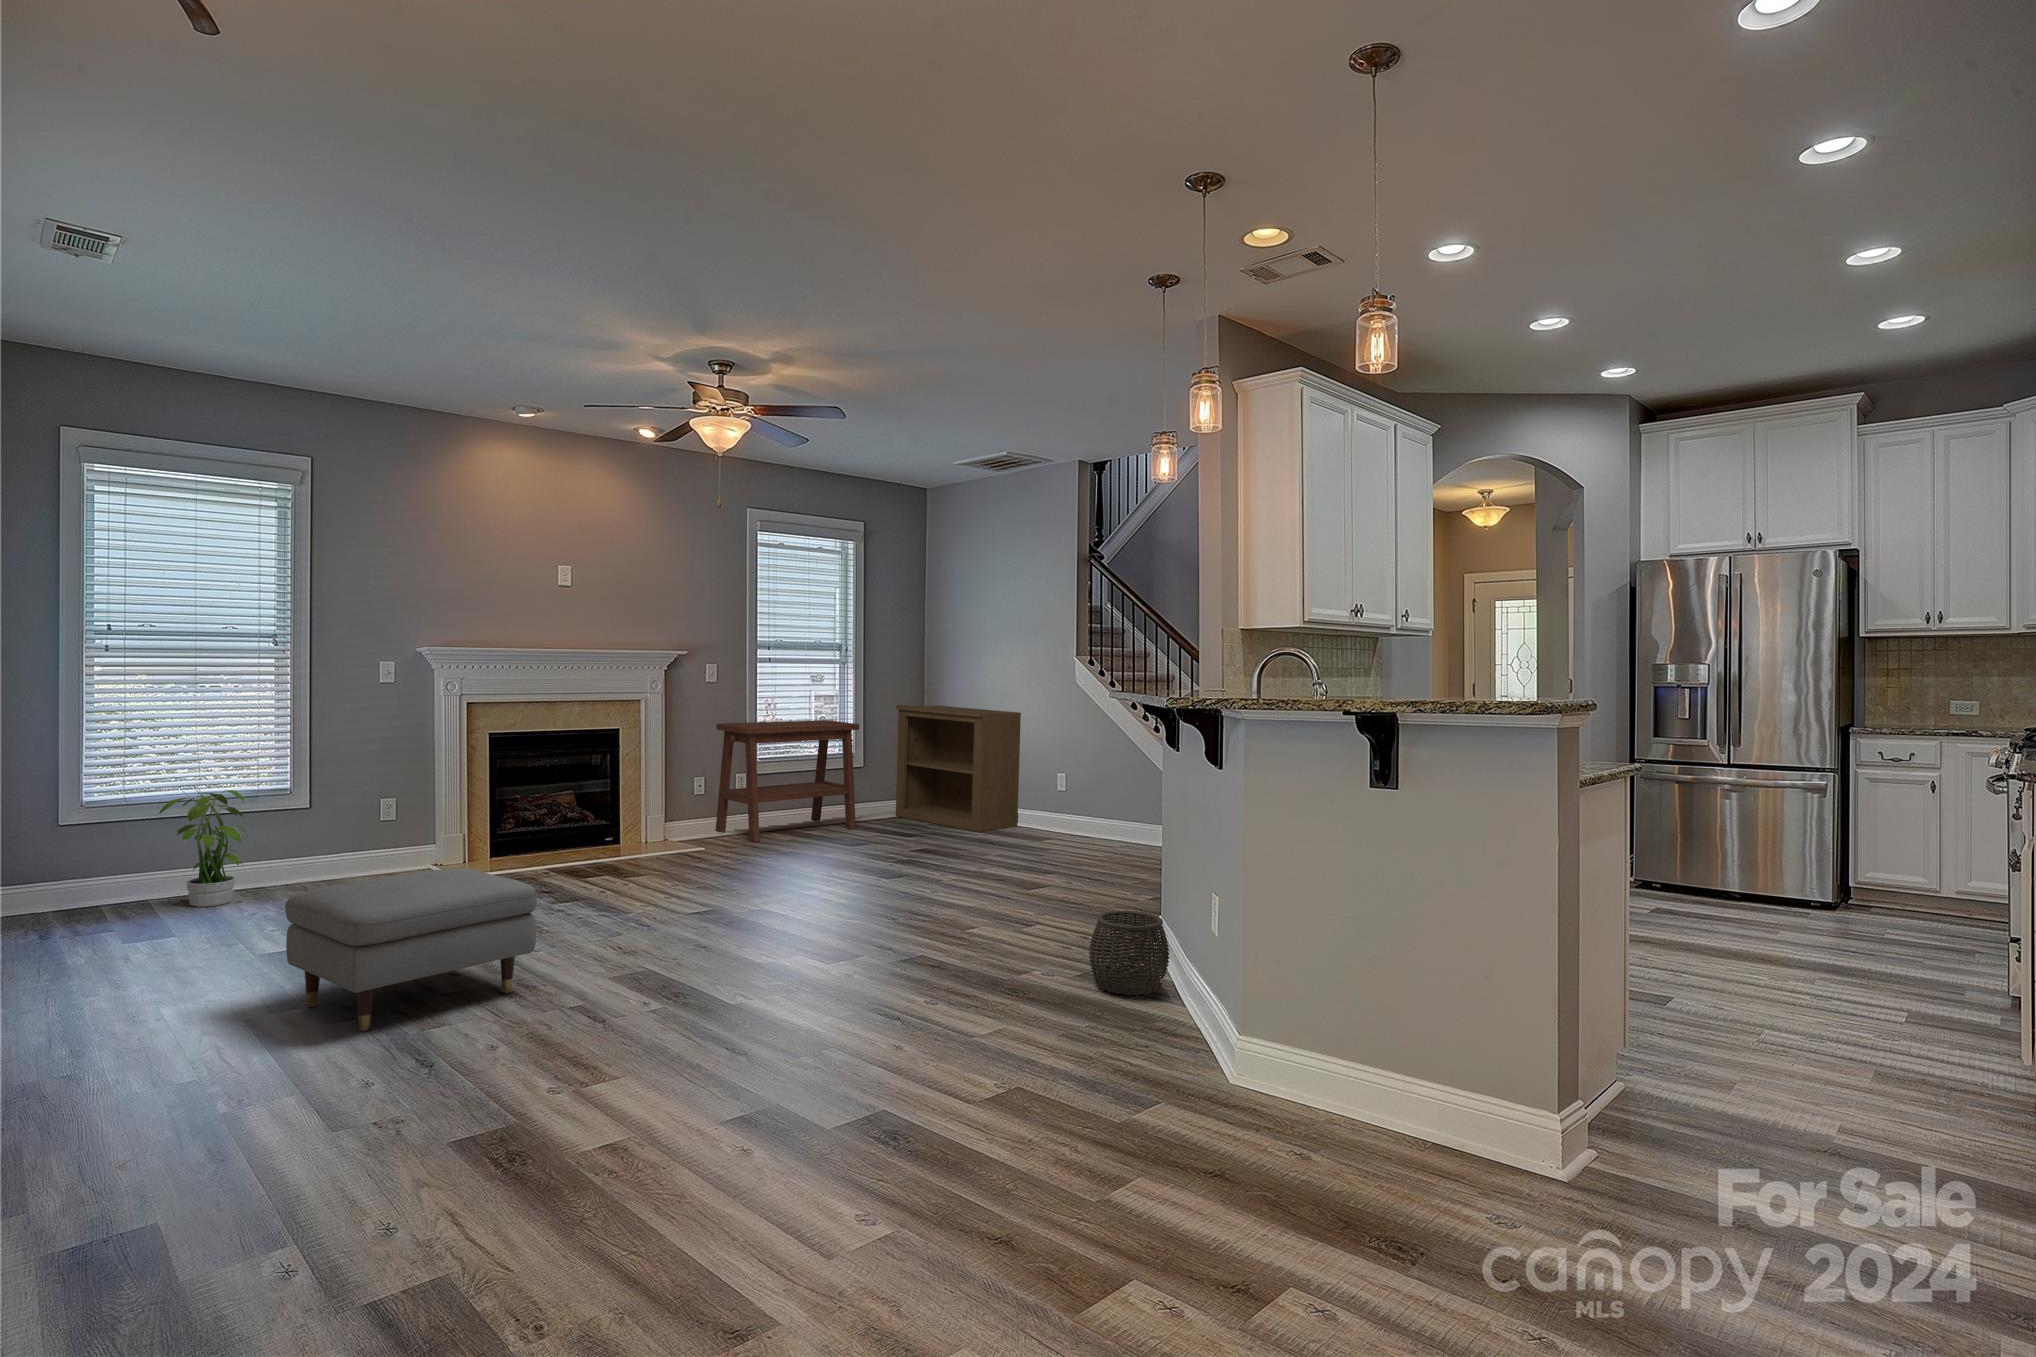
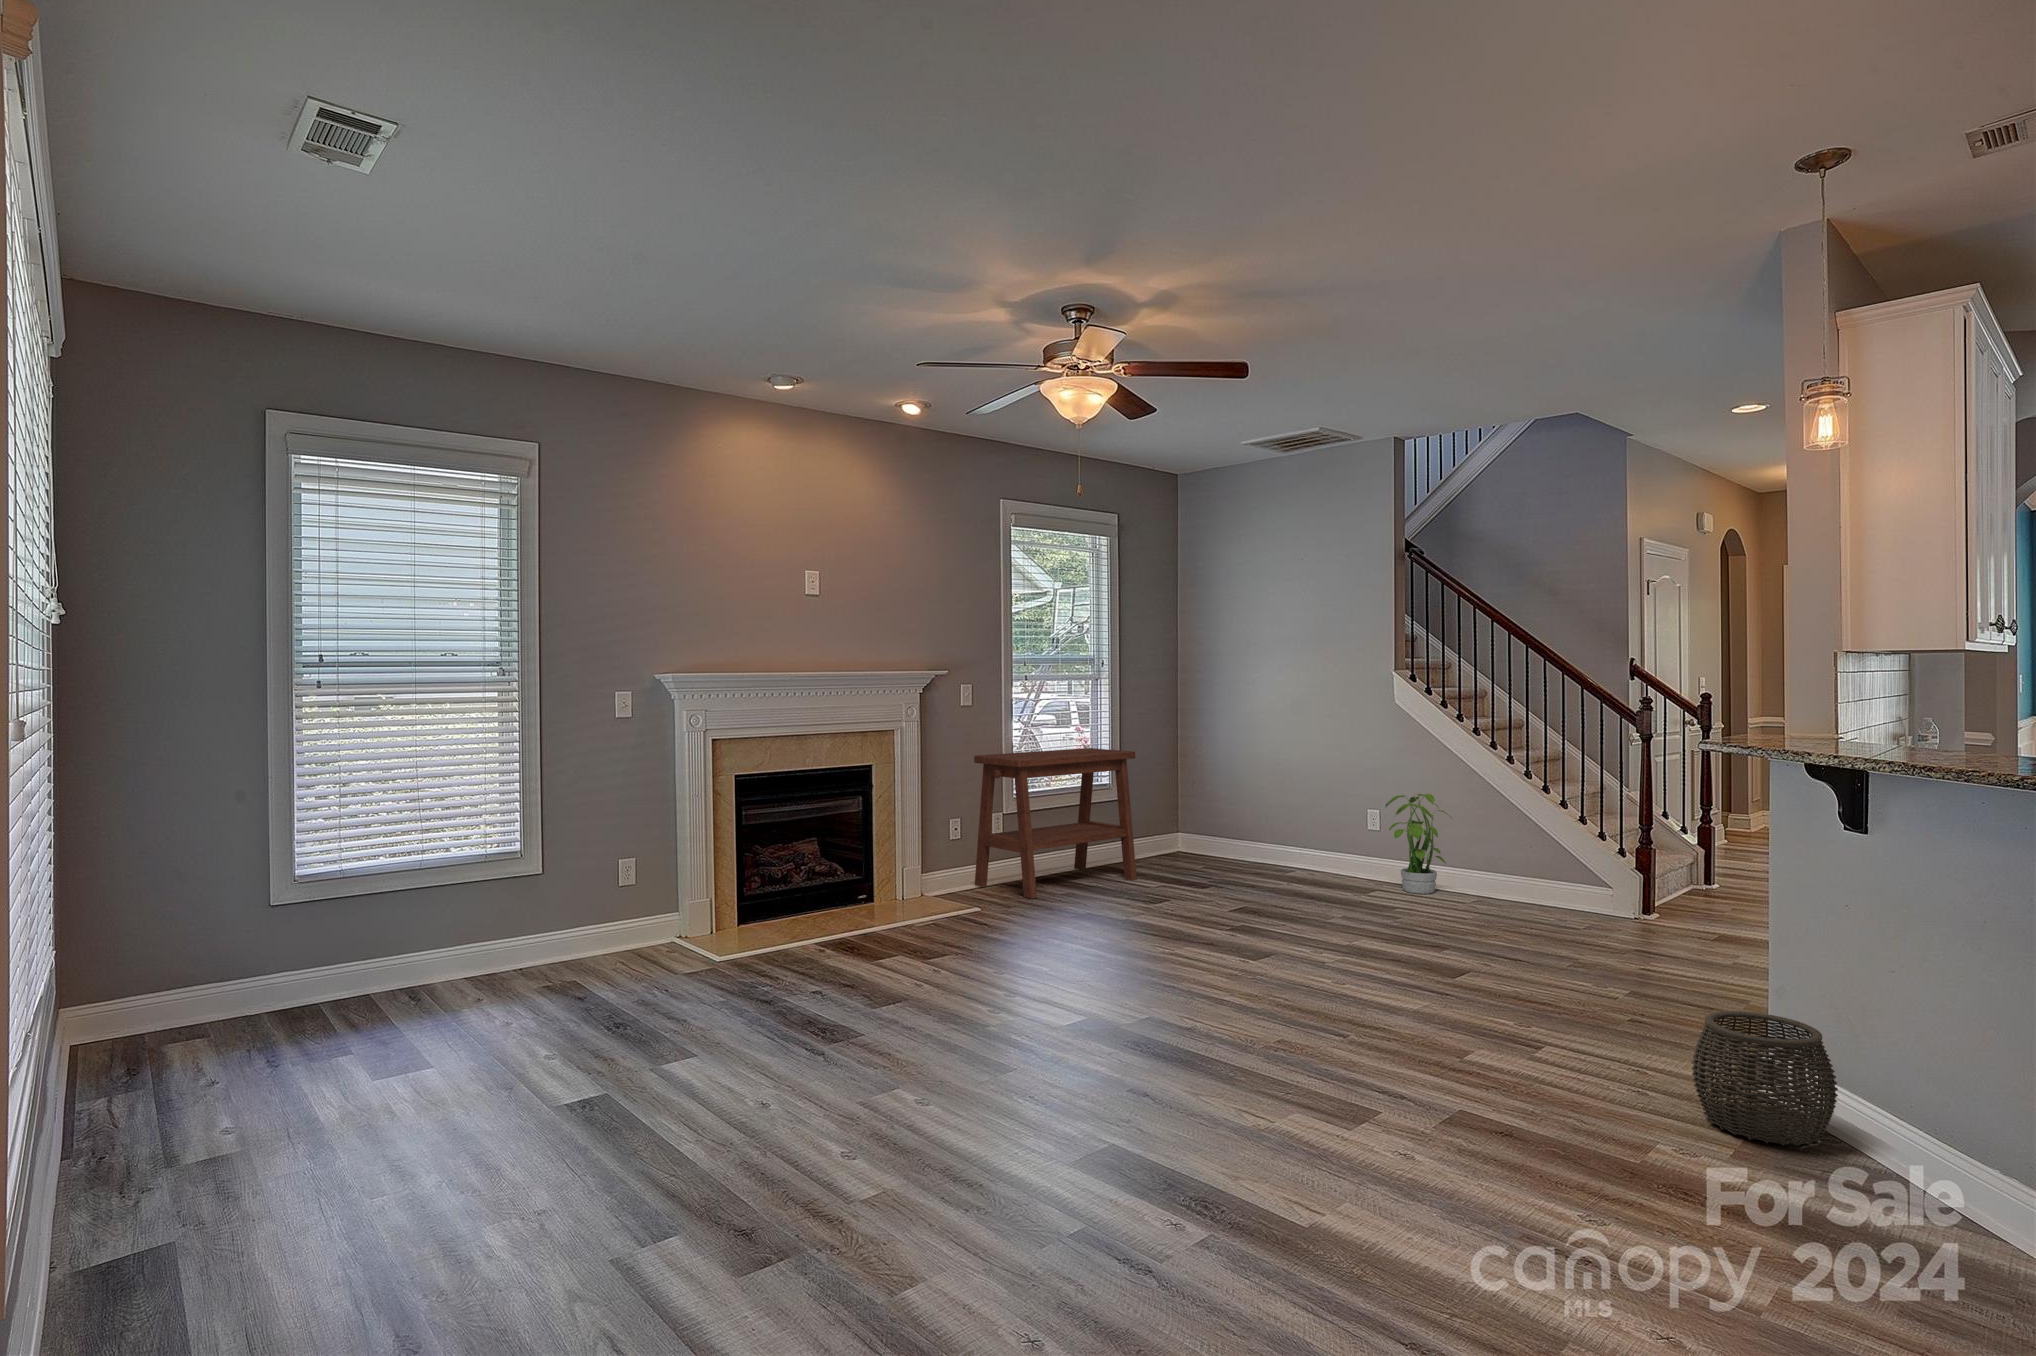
bookshelf: present [896,705,1021,832] -> none [1165,727,1328,880]
potted plant: present [157,790,248,907] -> present [1385,793,1453,894]
ottoman: present [285,869,537,1031] -> none [593,961,916,1214]

